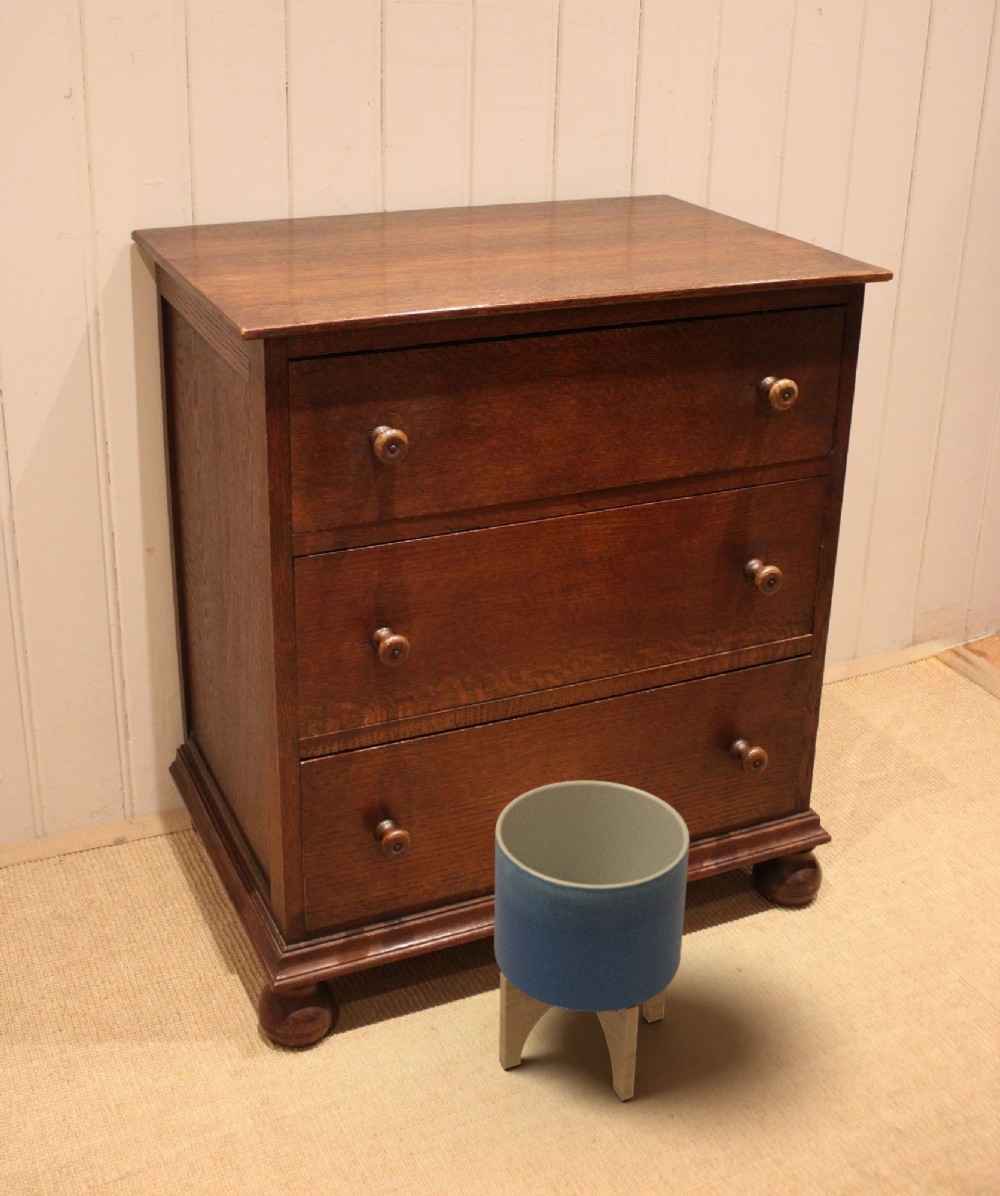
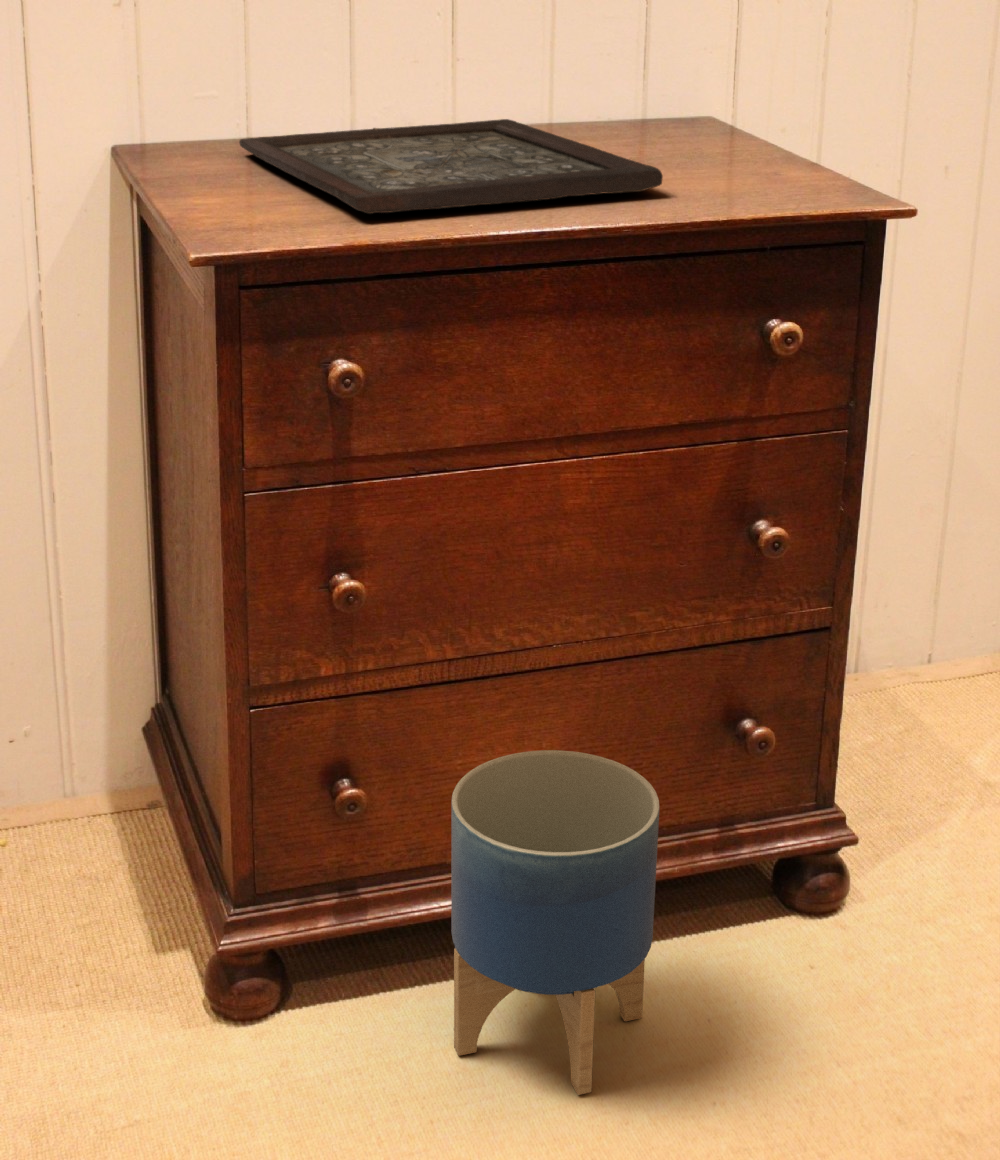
tray: none [252,200,664,286] -> present [239,119,663,214]

